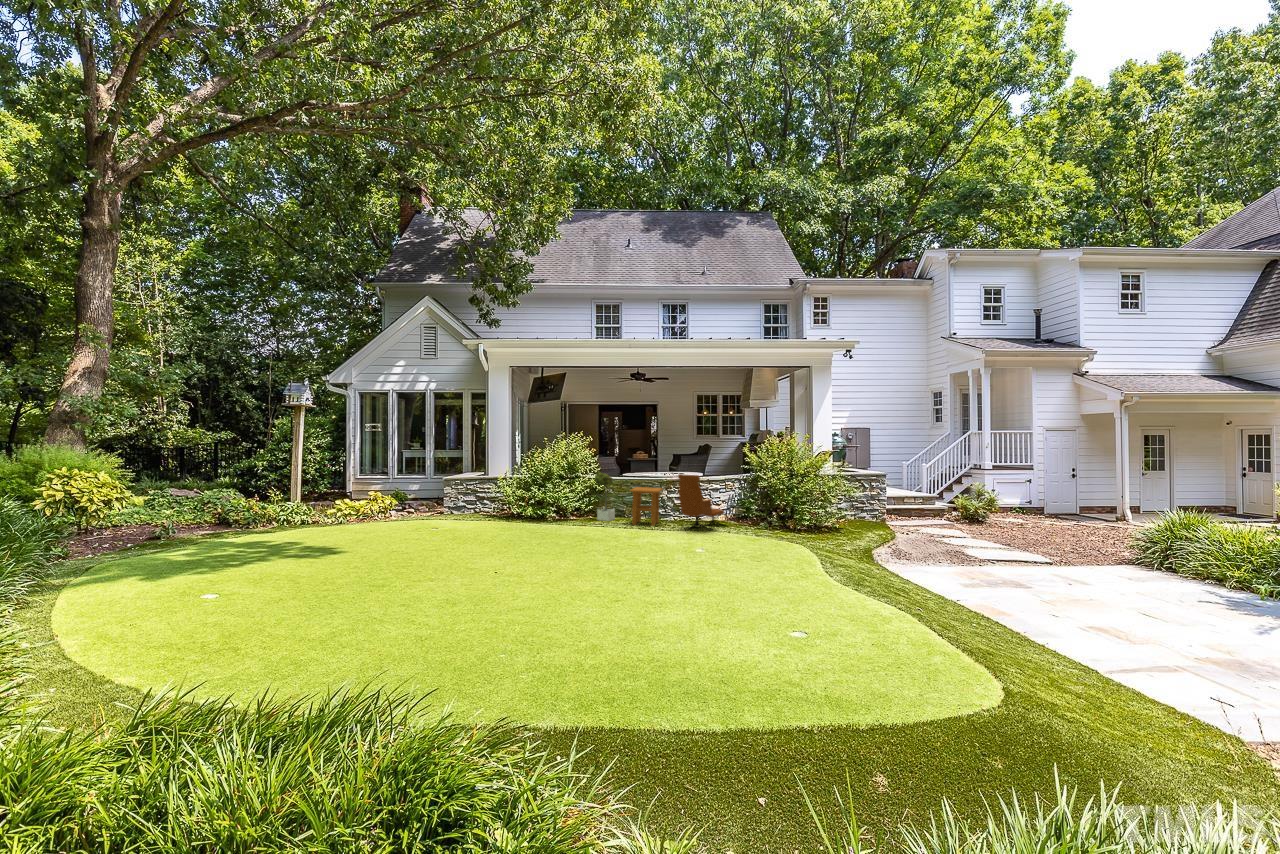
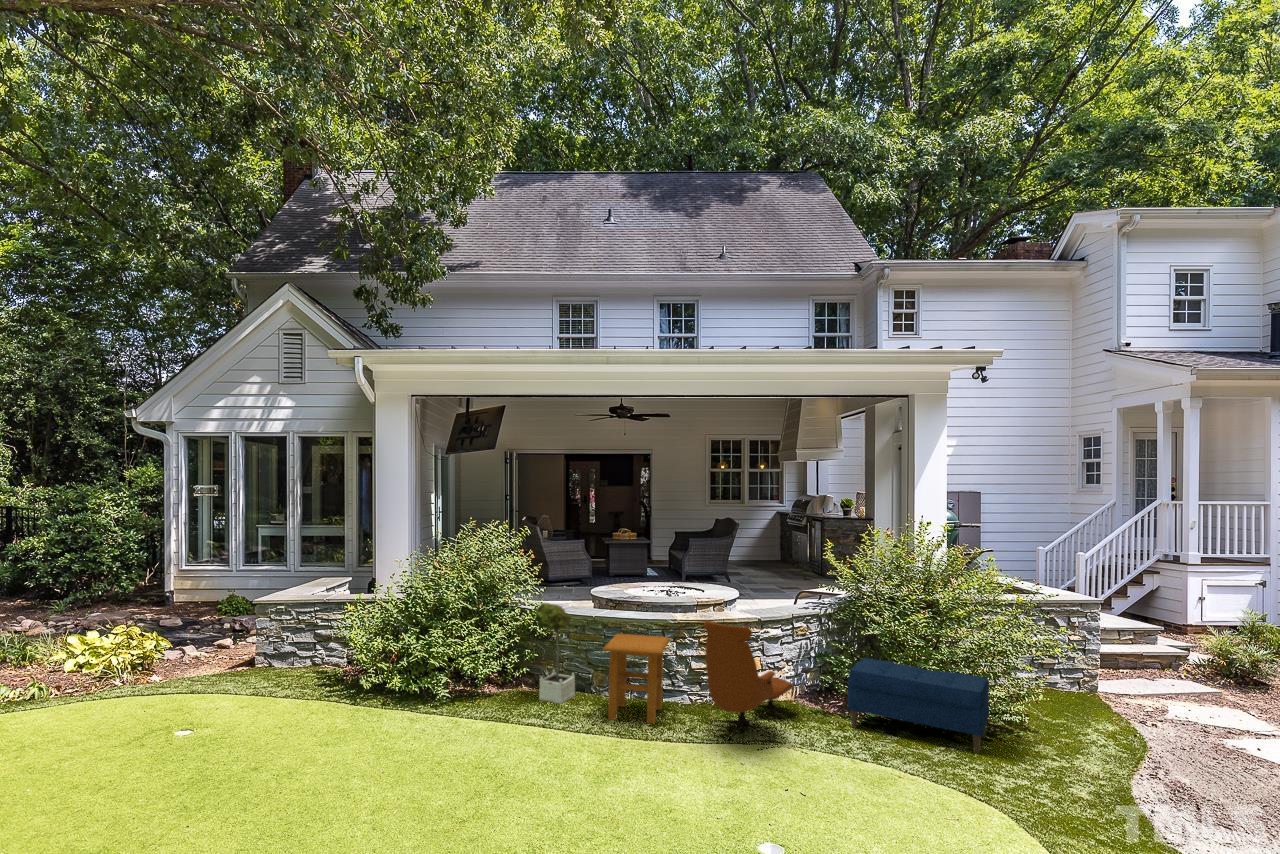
bench: none [749,499,817,535] -> present [848,658,989,754]

